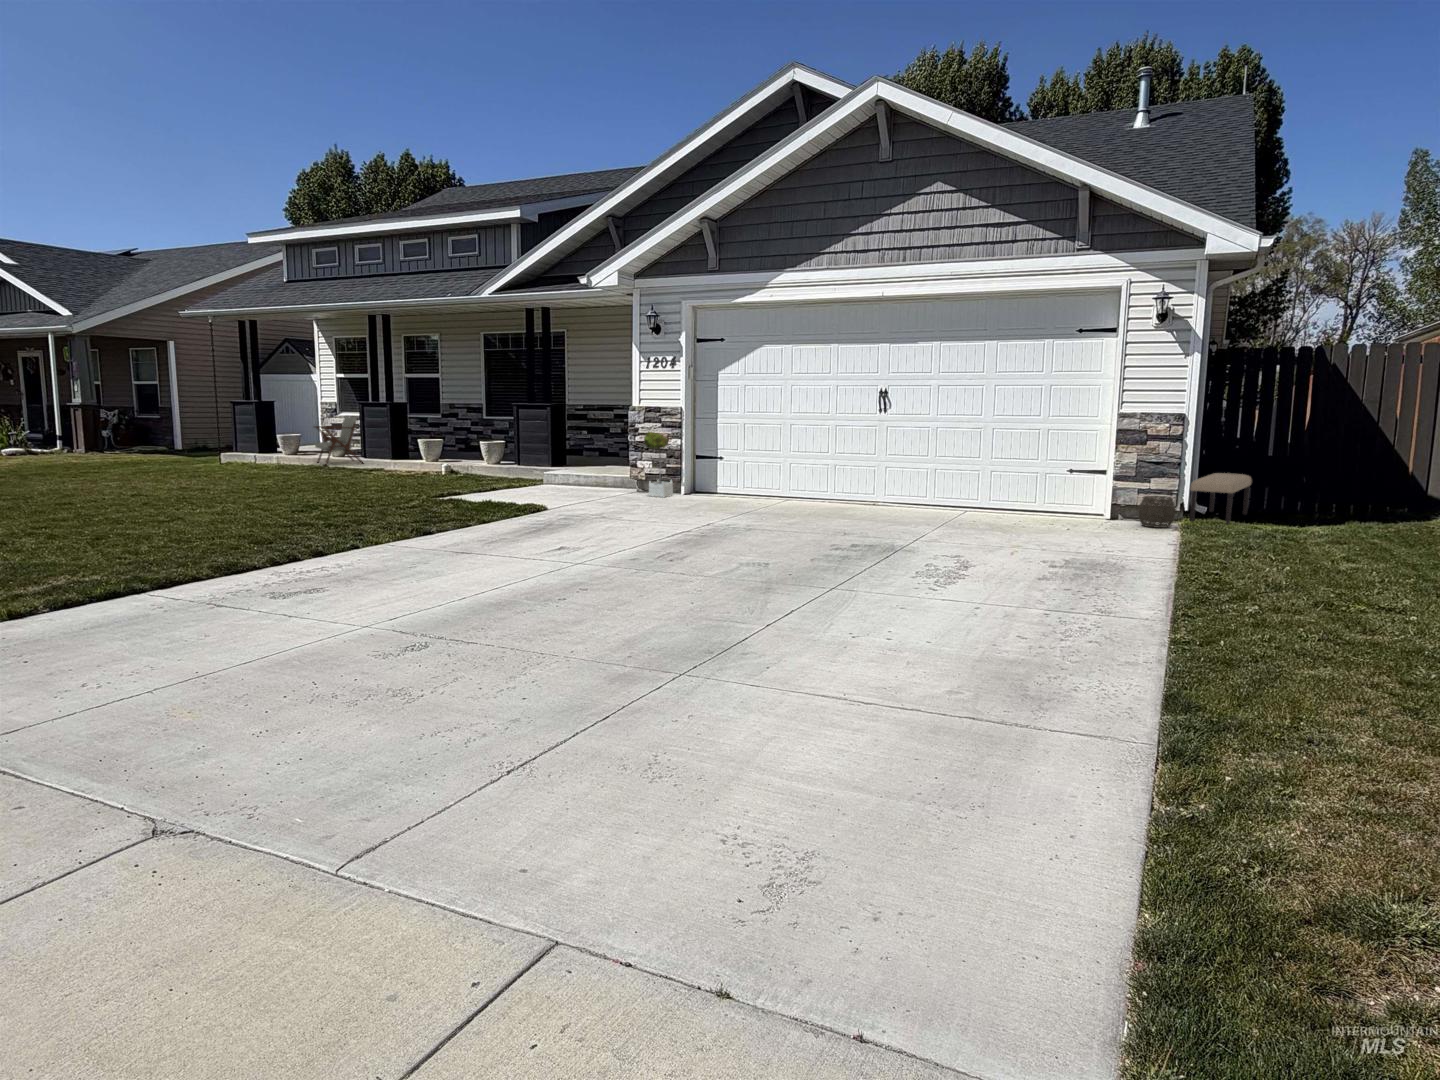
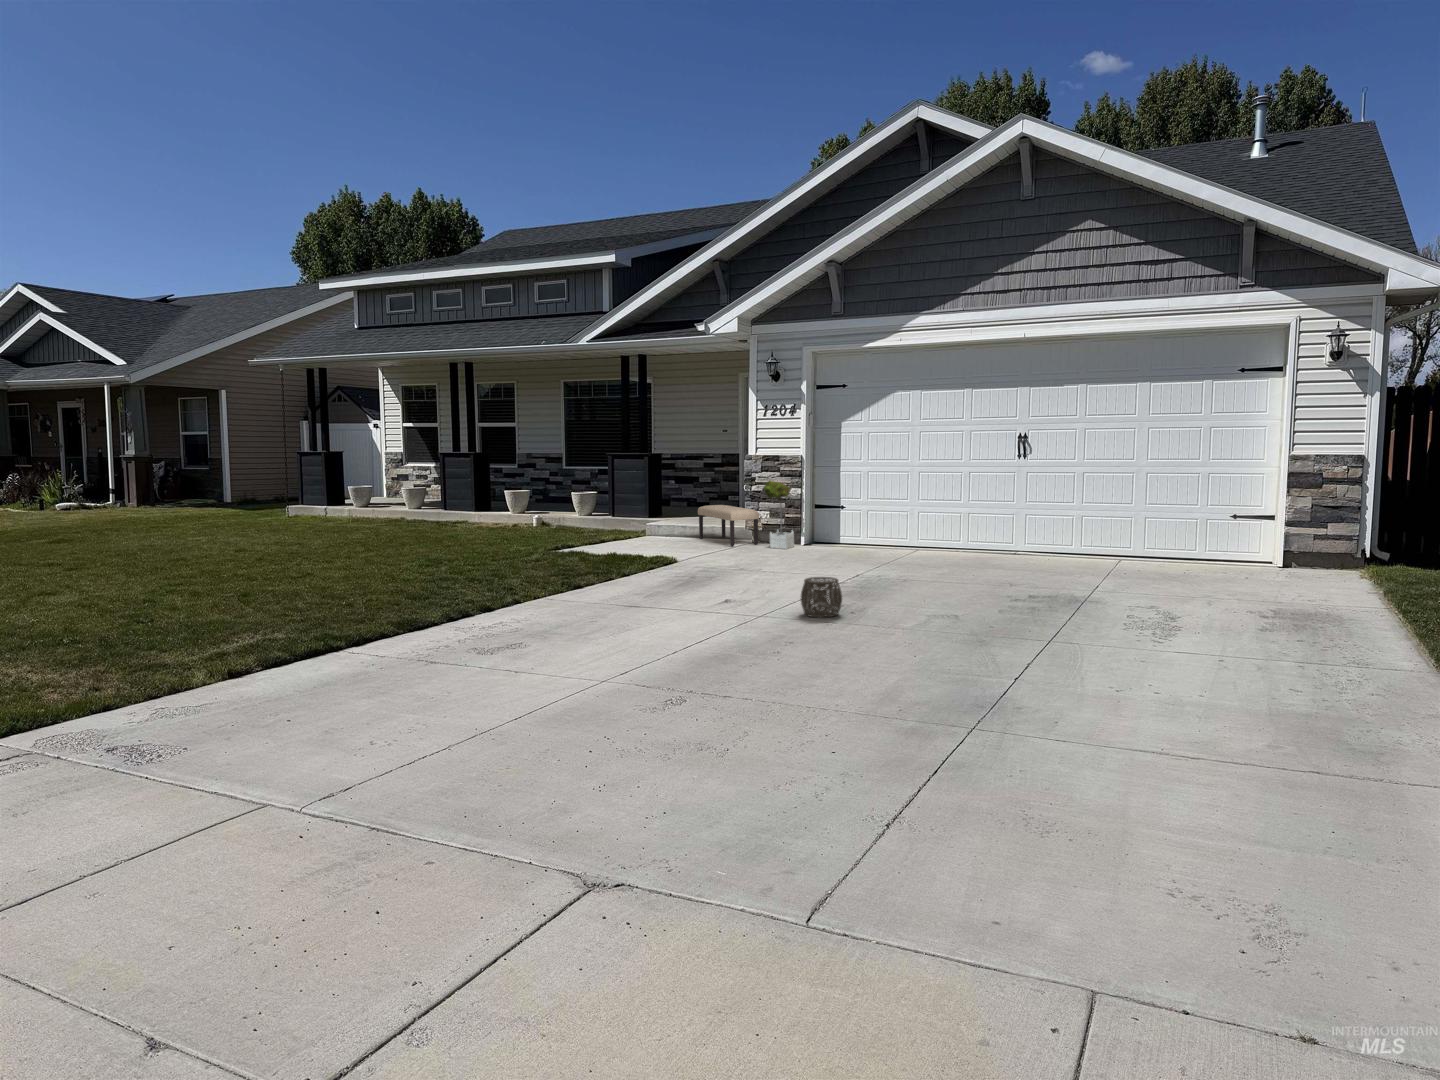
lounge chair: present [314,416,363,465] -> none [387,466,440,518]
bench: present [1190,473,1252,525] -> present [698,505,759,546]
woven basket: present [1139,496,1175,528] -> present [801,577,842,618]

